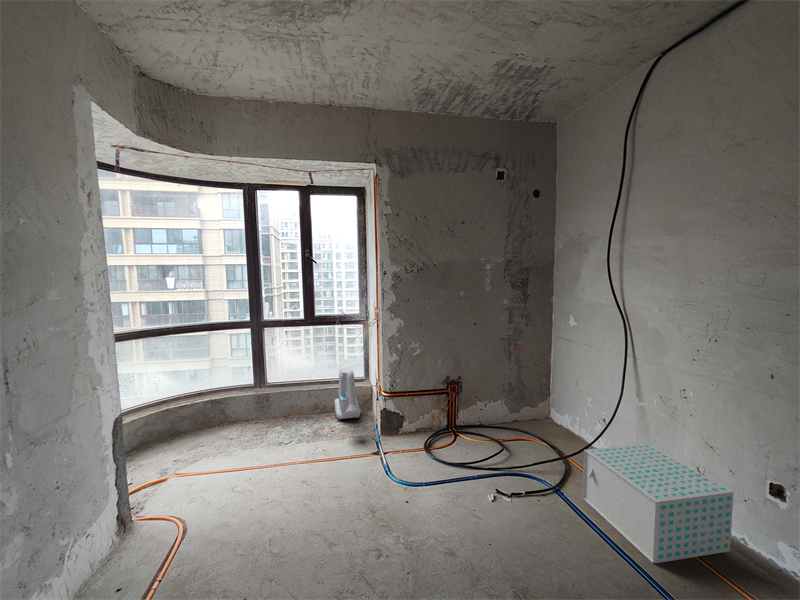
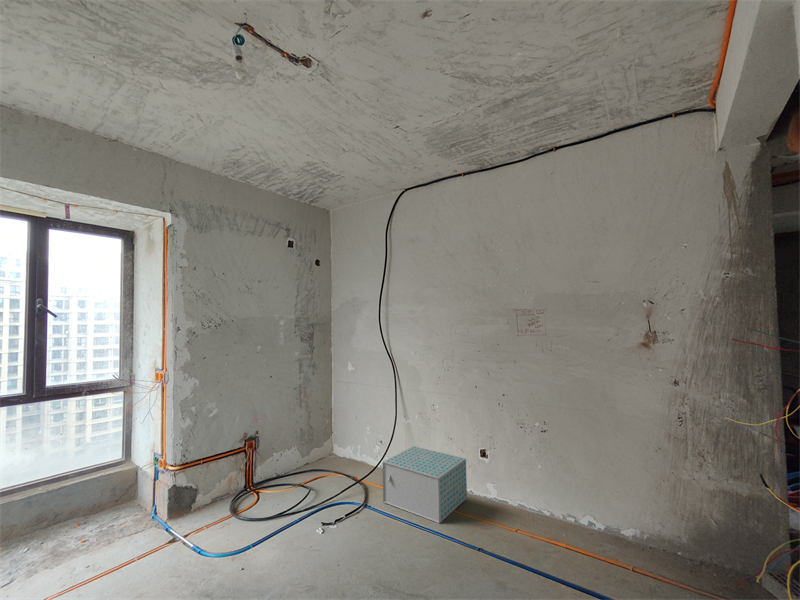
vacuum cleaner: present [335,367,362,420] -> none [71,452,141,528]

